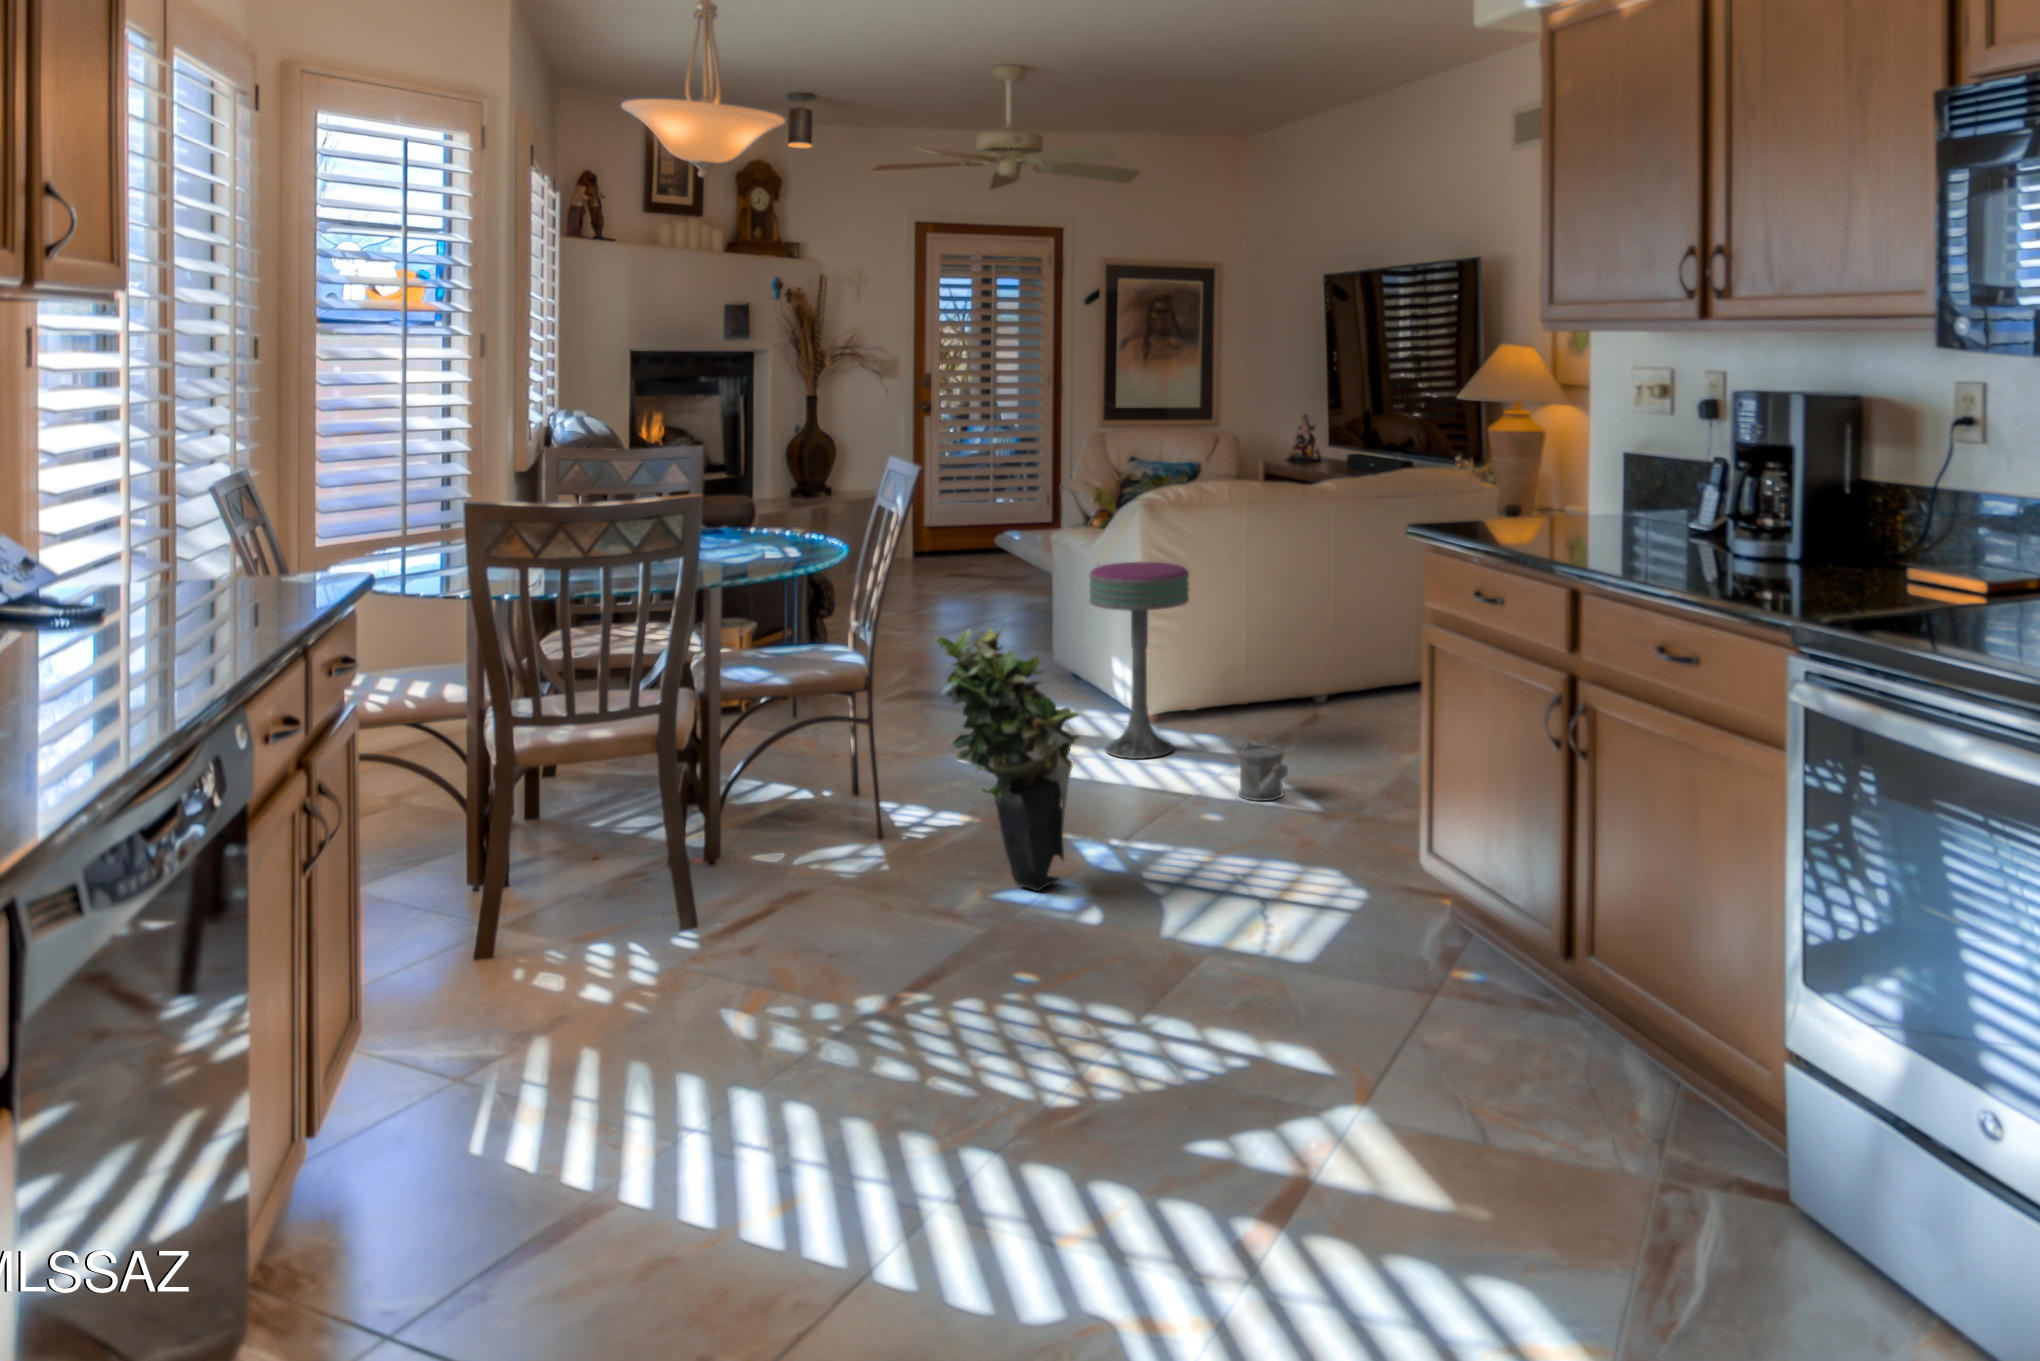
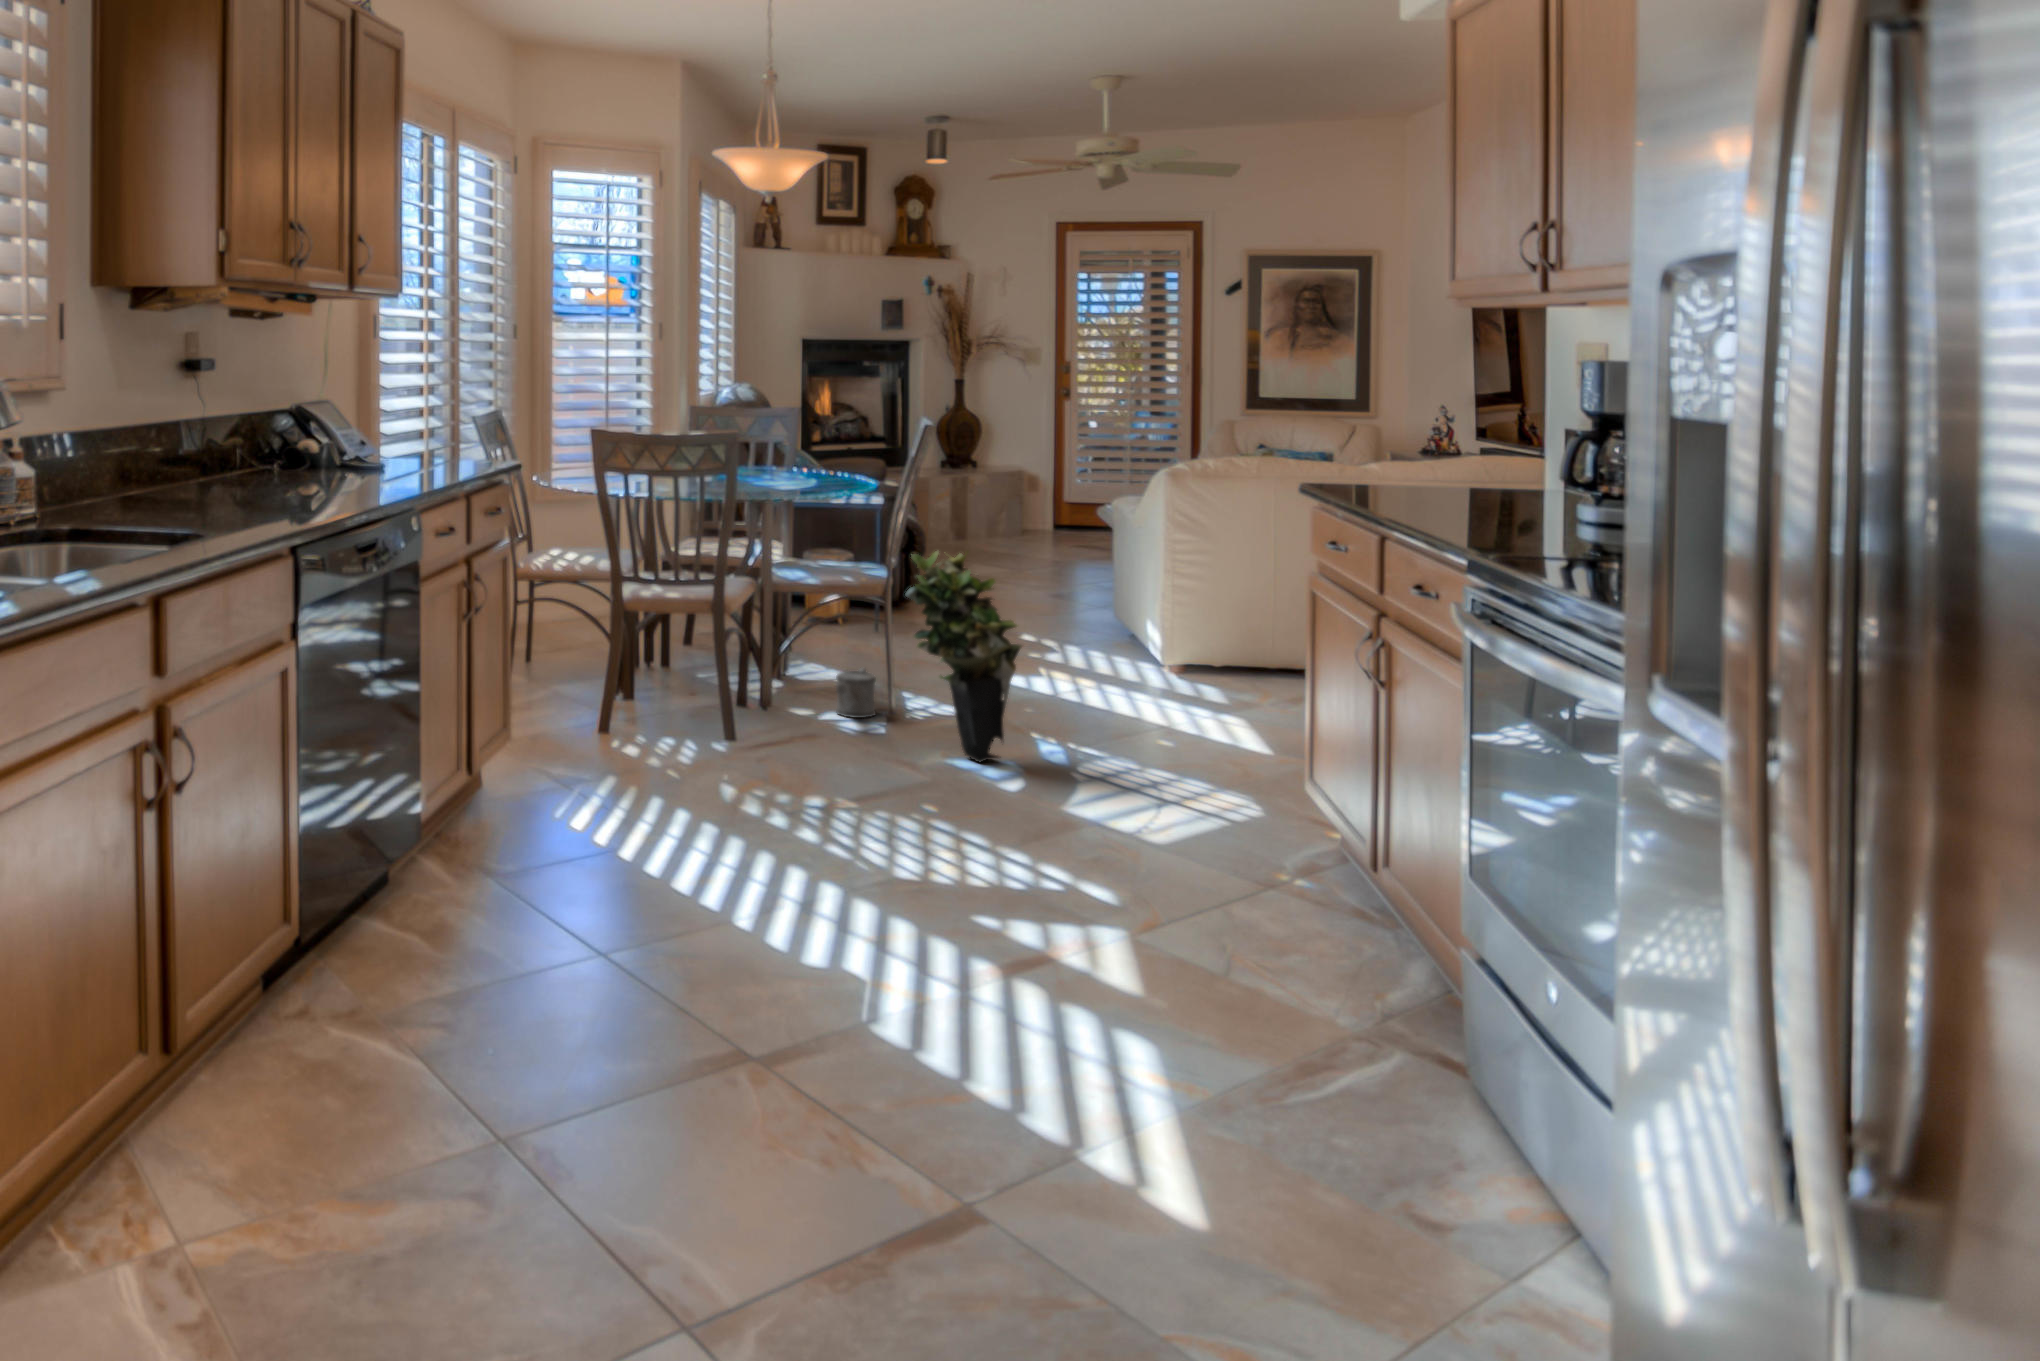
bar stool: present [1089,562,1189,759] -> none [1097,524,1192,699]
watering can: present [1239,739,1288,801] -> present [836,668,876,718]

